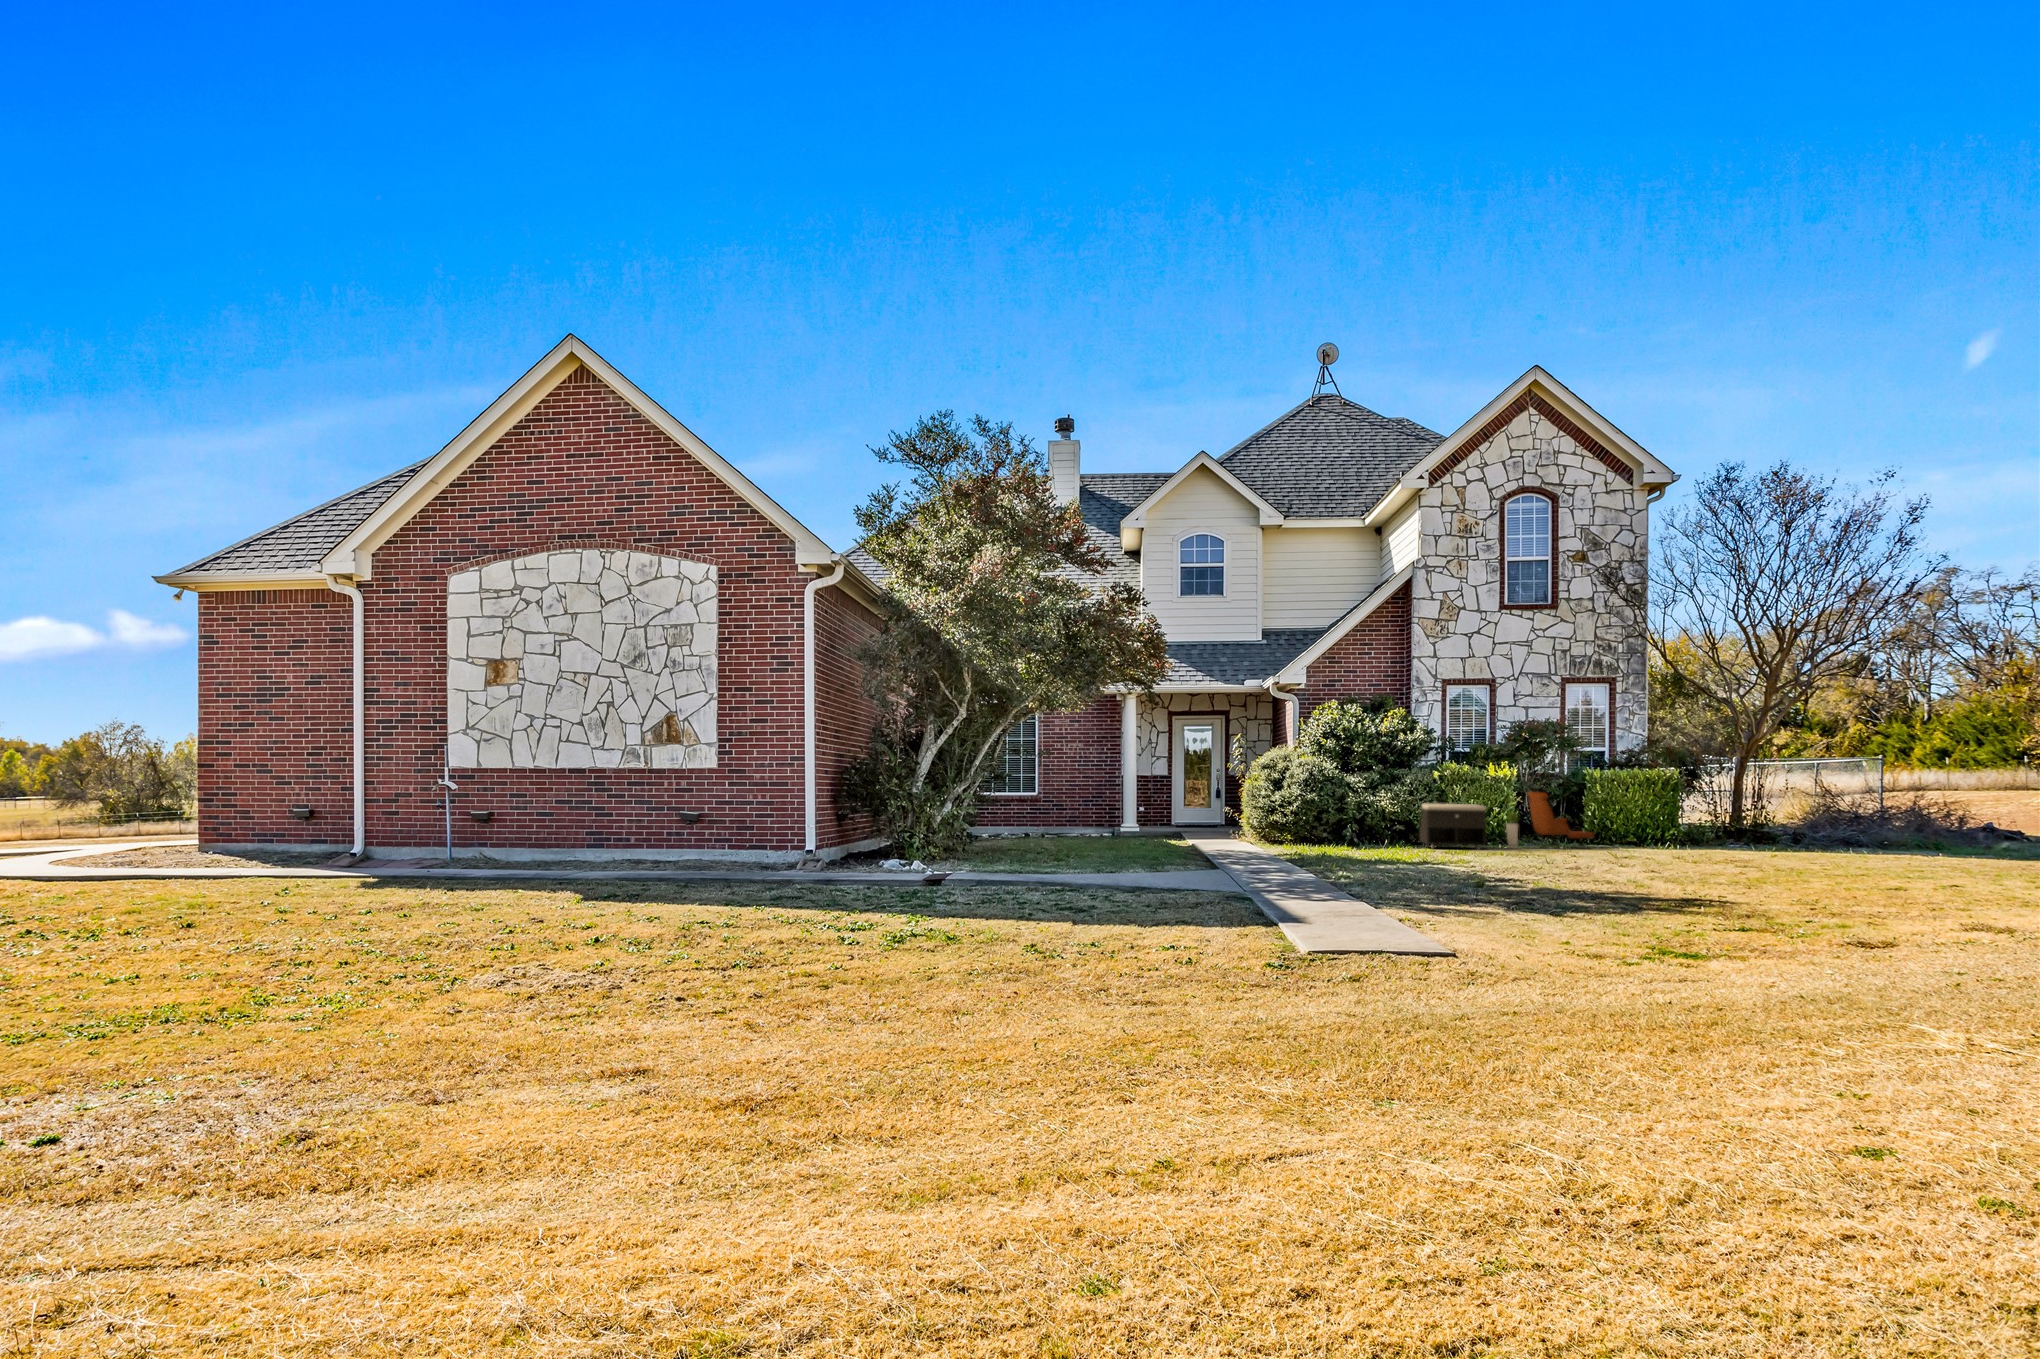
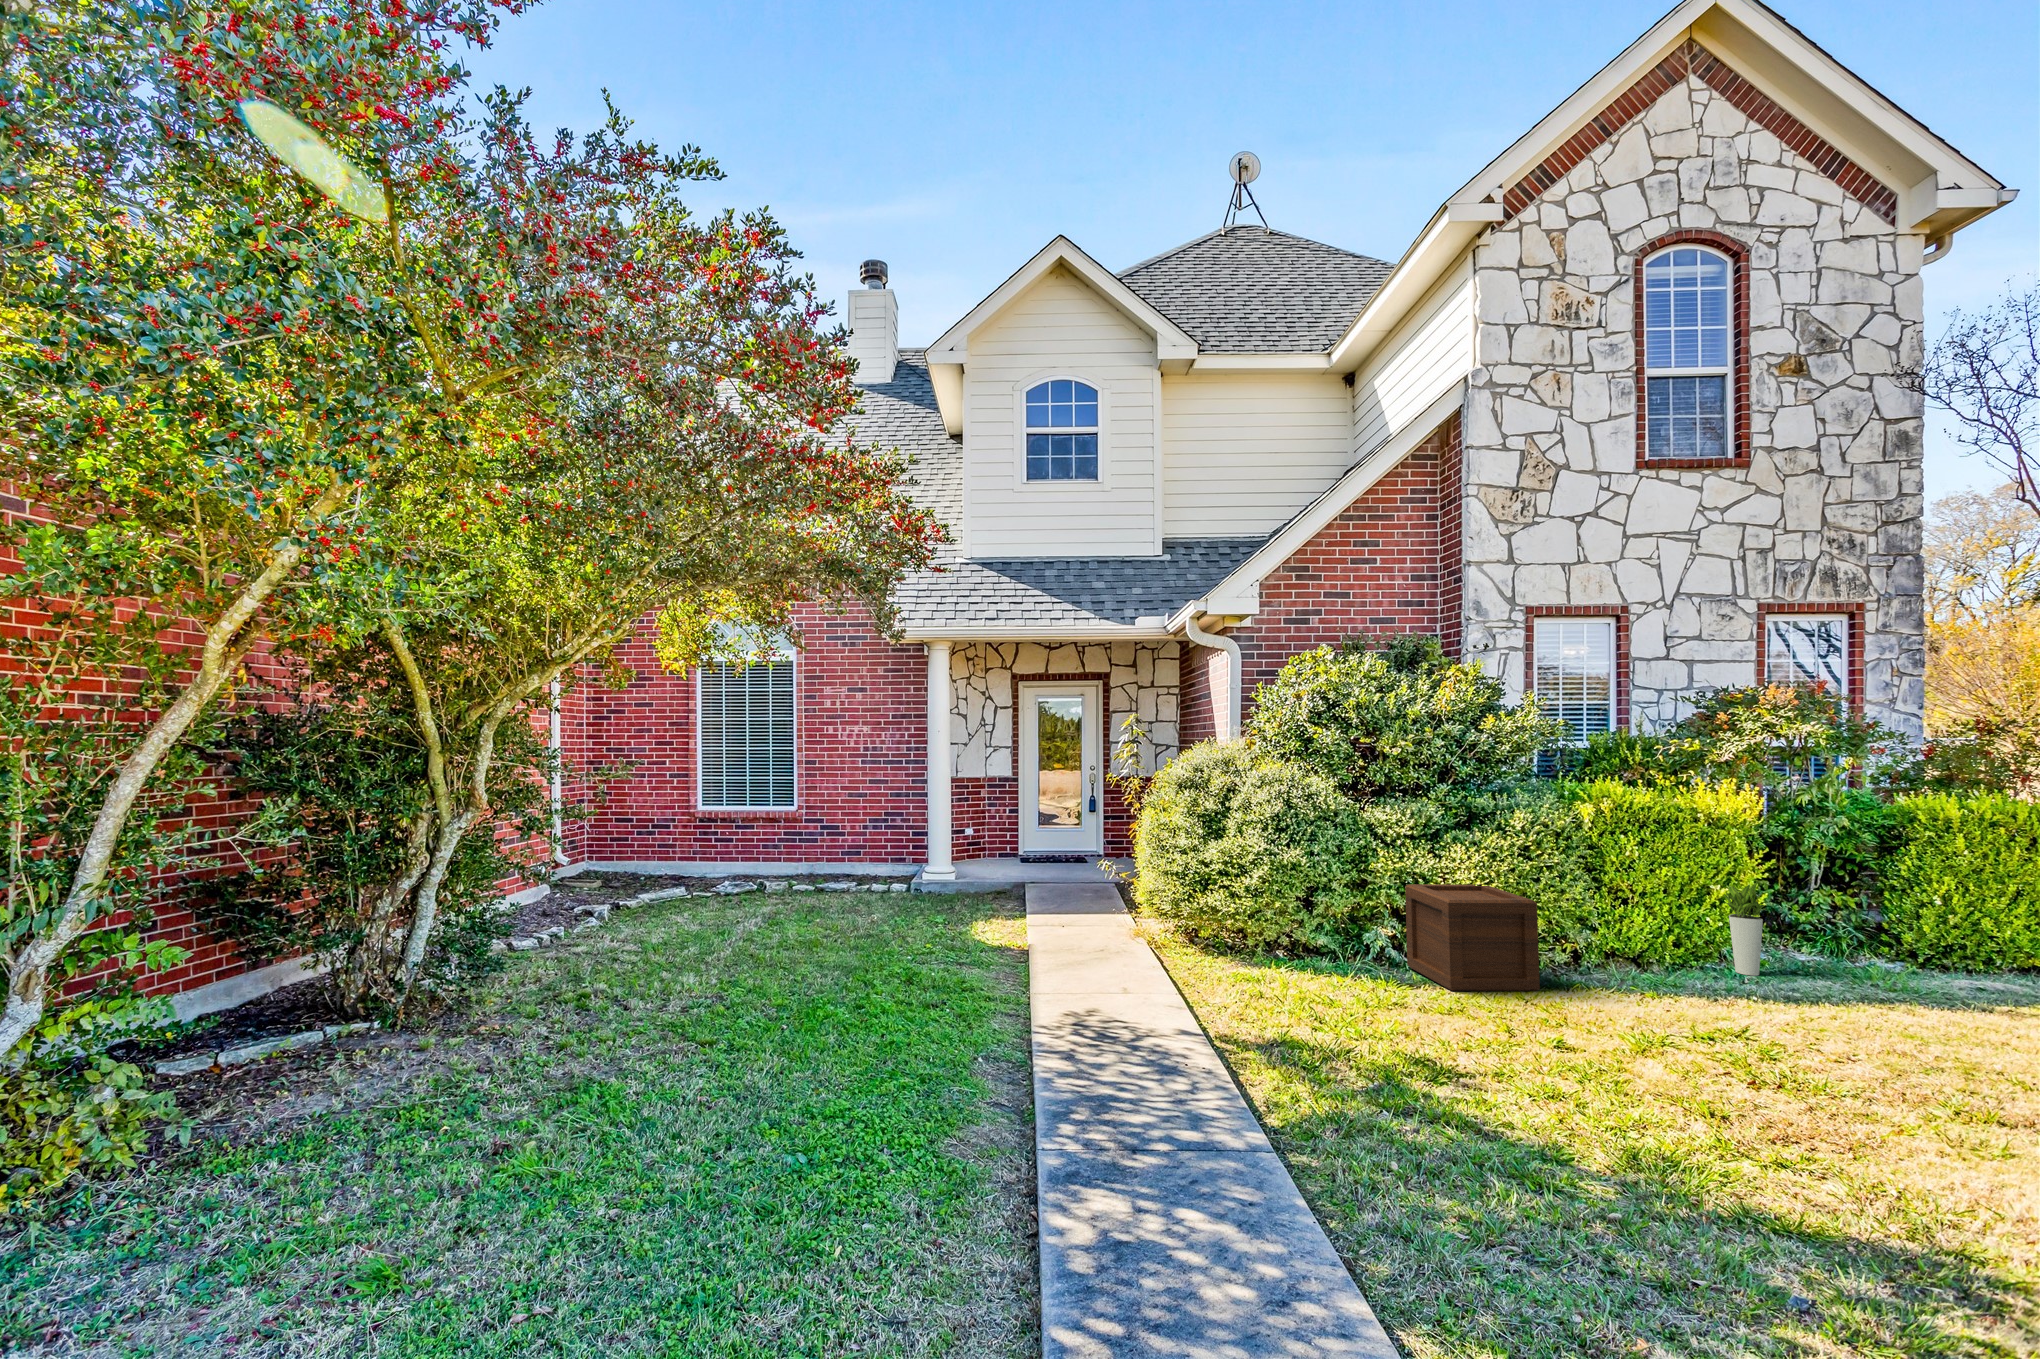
lounge chair: present [1528,792,1595,847] -> none [1769,842,1915,981]
storage bench: present [1419,803,1486,848] -> none [1532,871,1714,988]
wooden crate: none [1362,809,1410,849] -> present [1405,884,1540,991]

